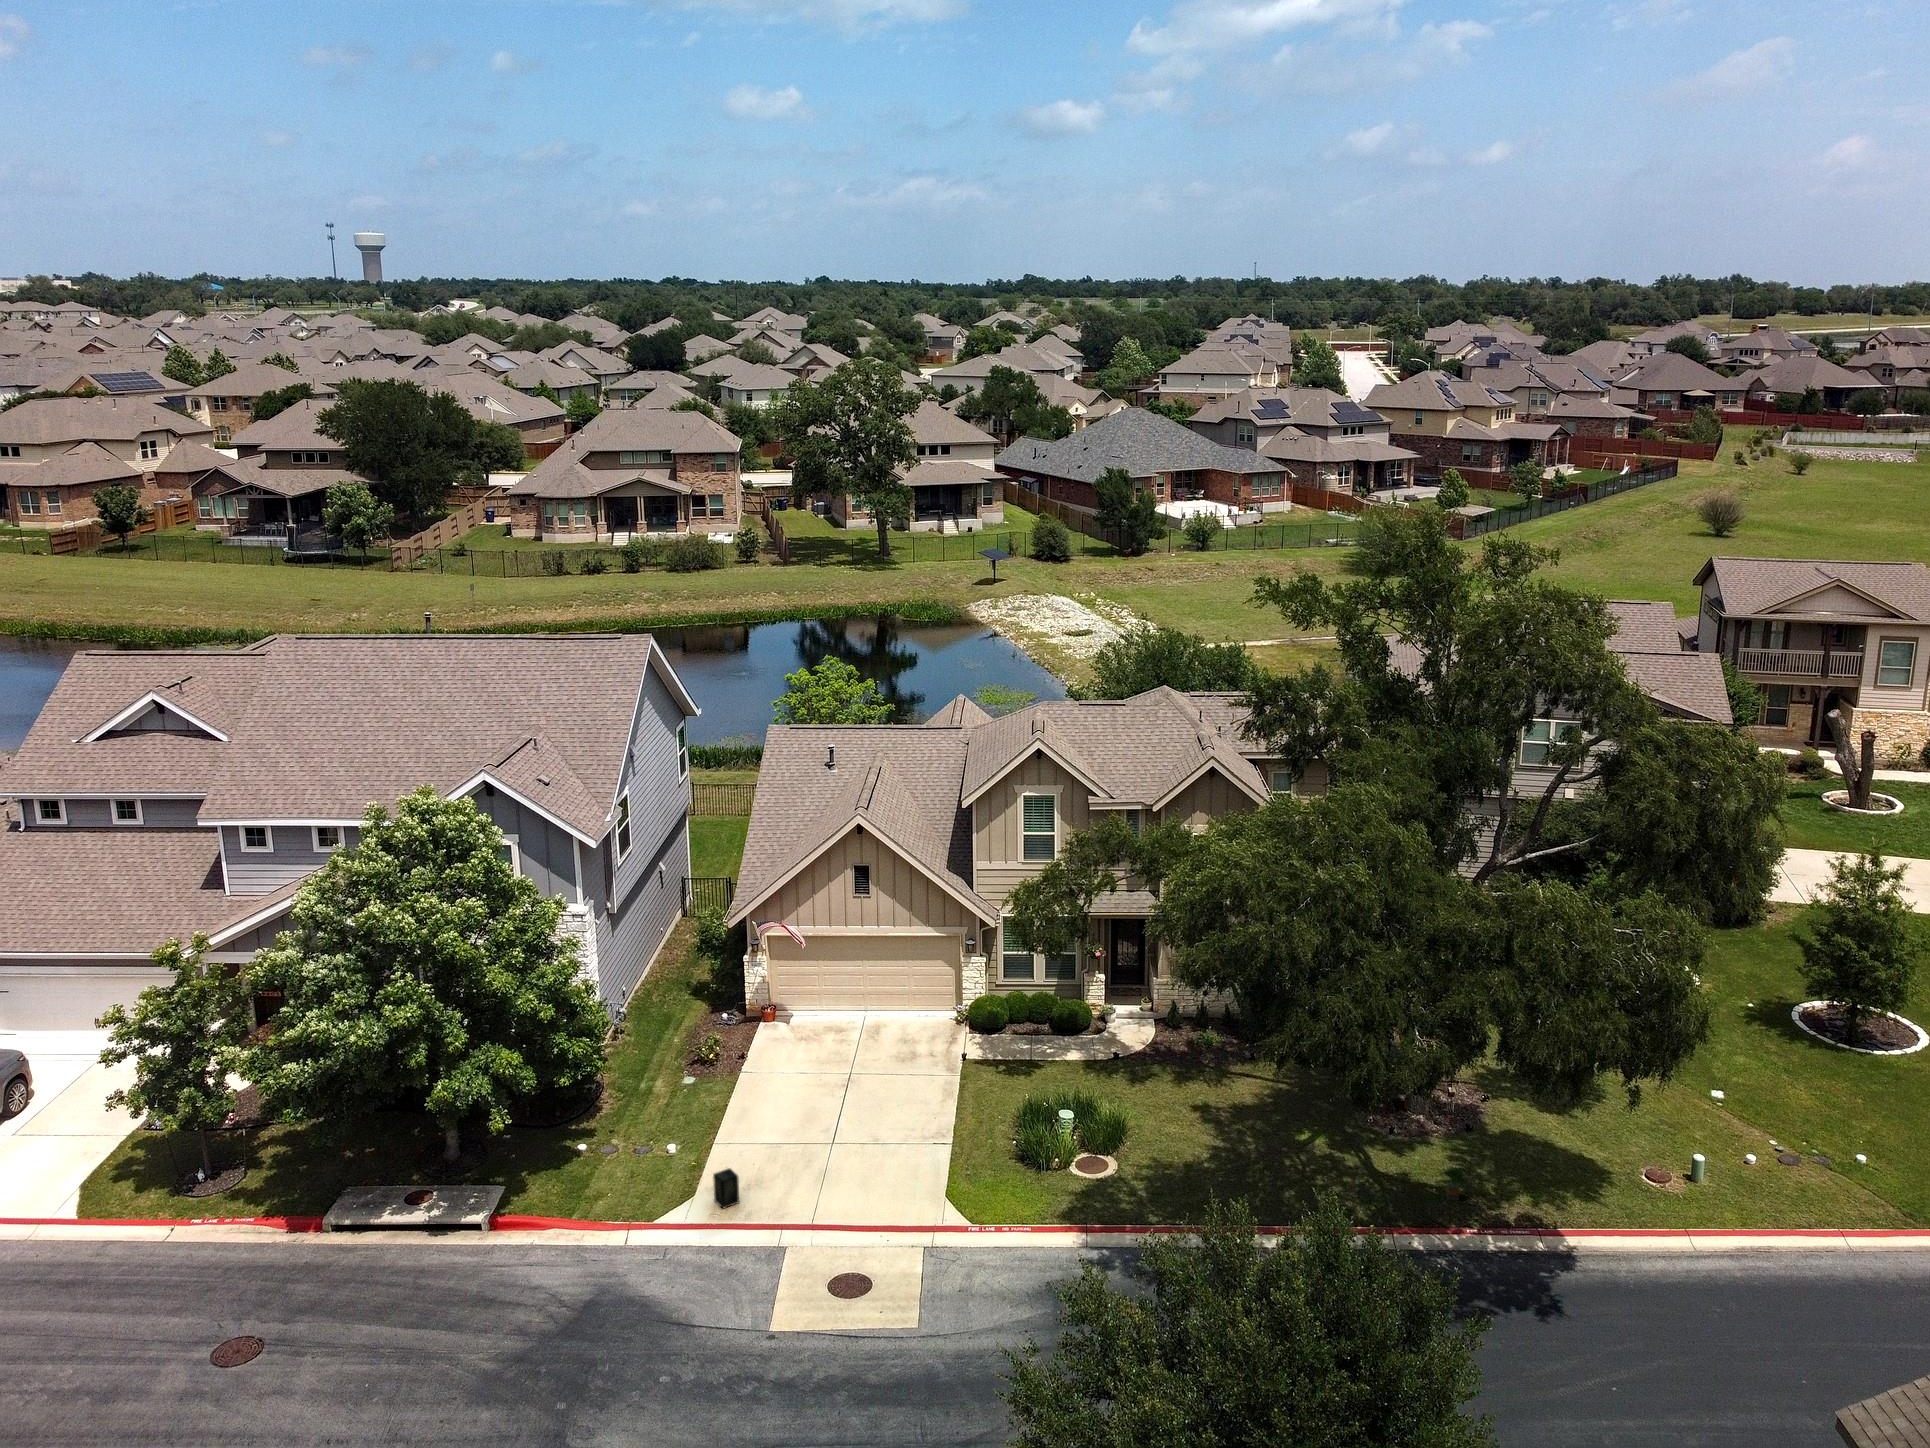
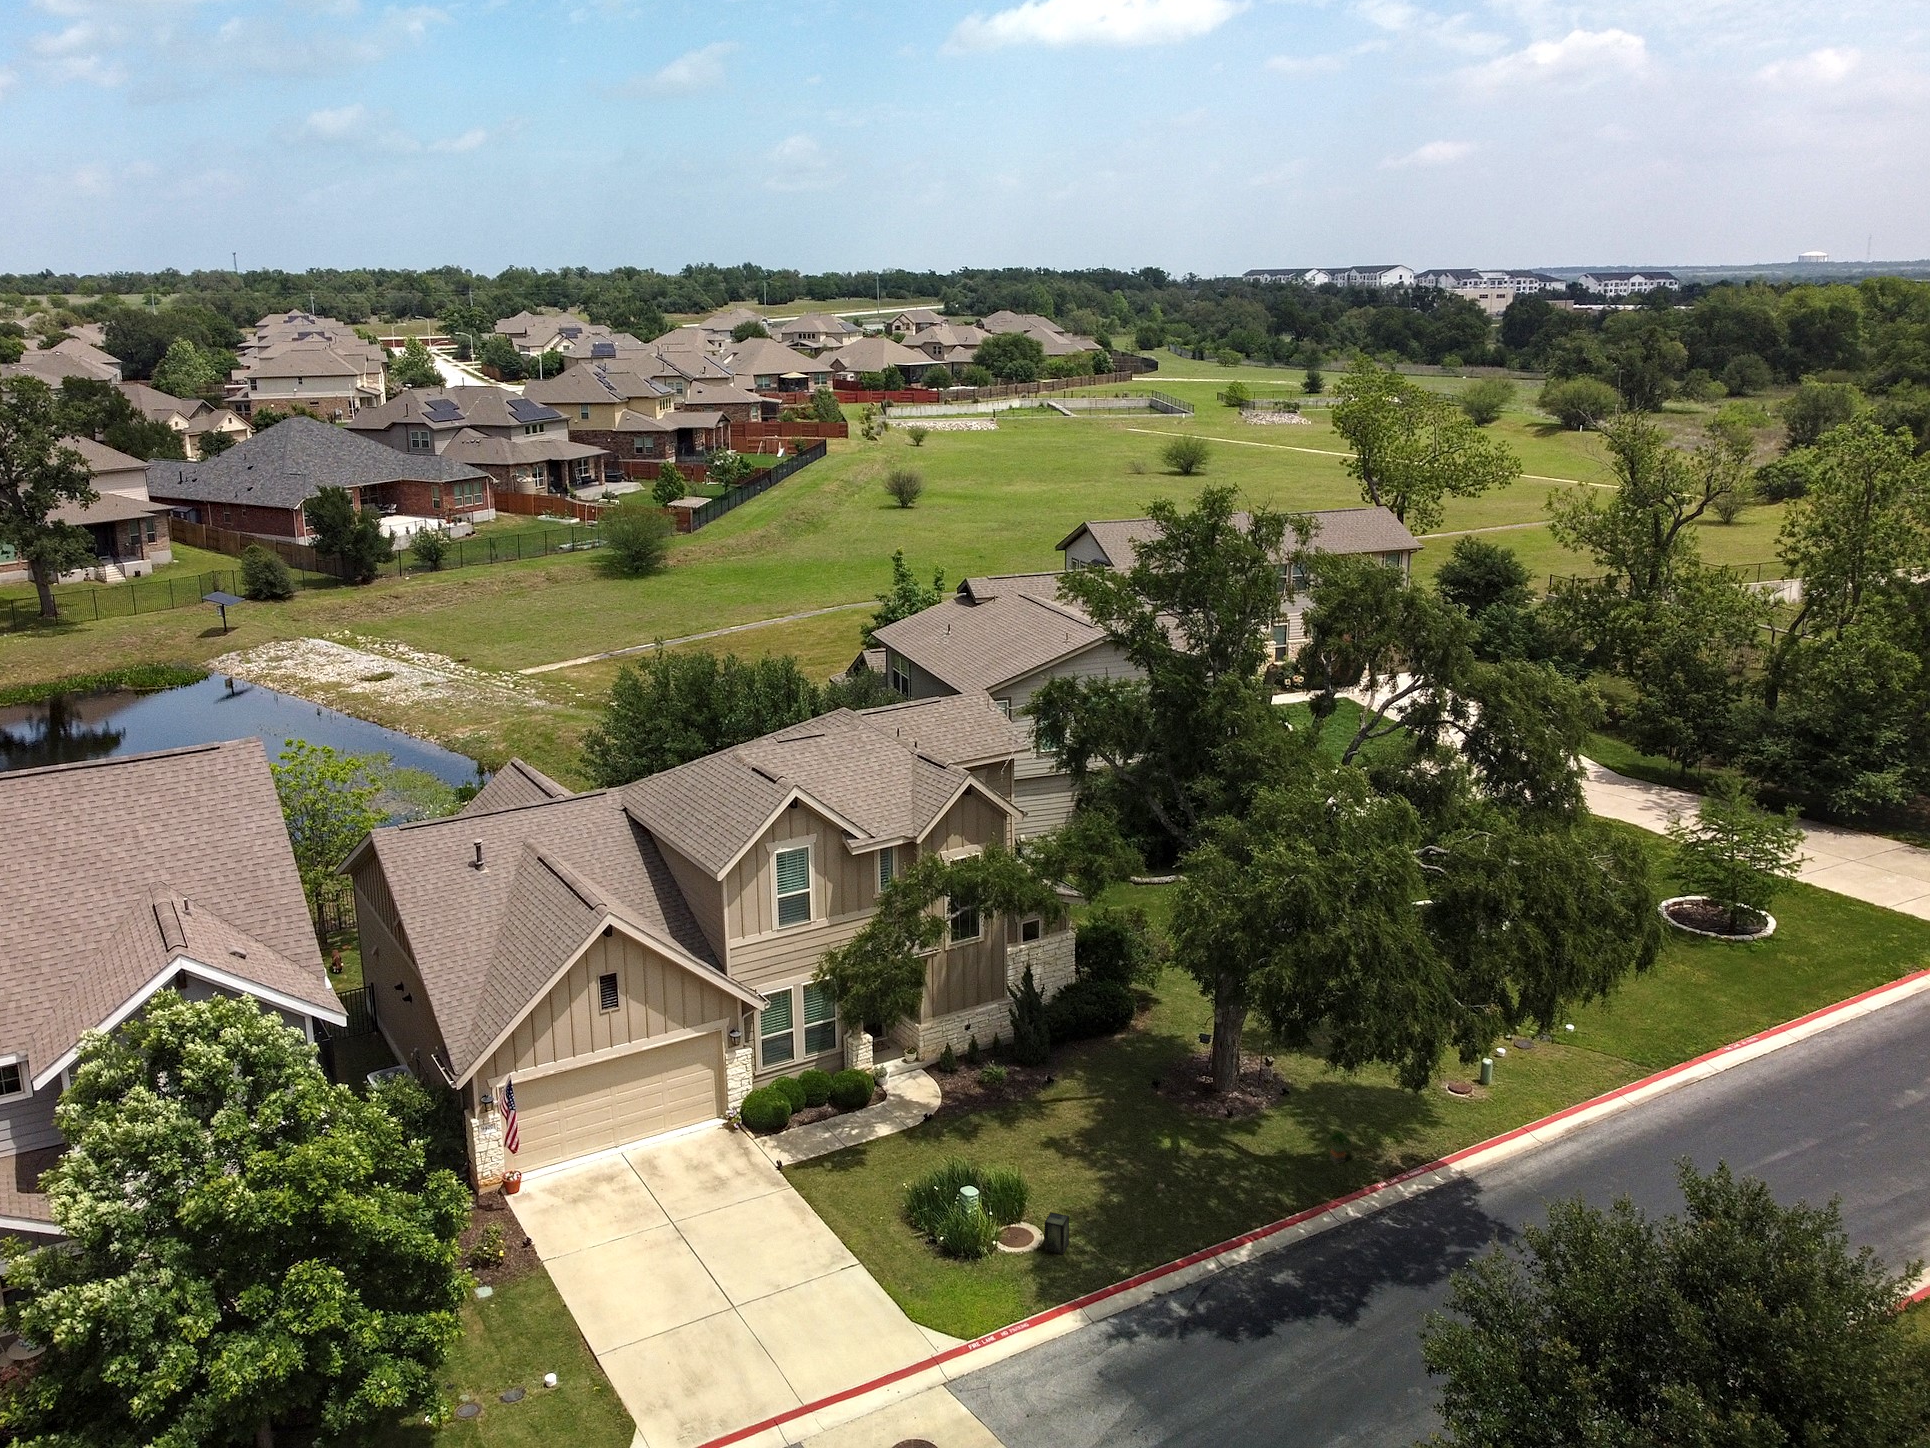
storage box: present [713,1168,739,1208] -> present [1045,1212,1069,1255]

